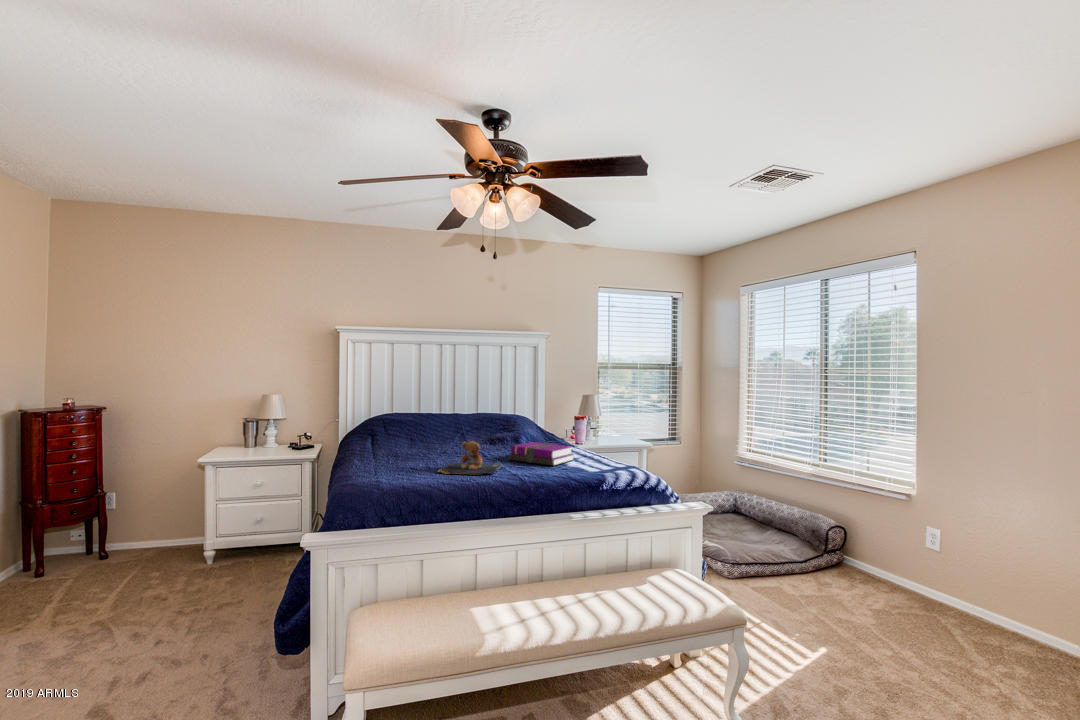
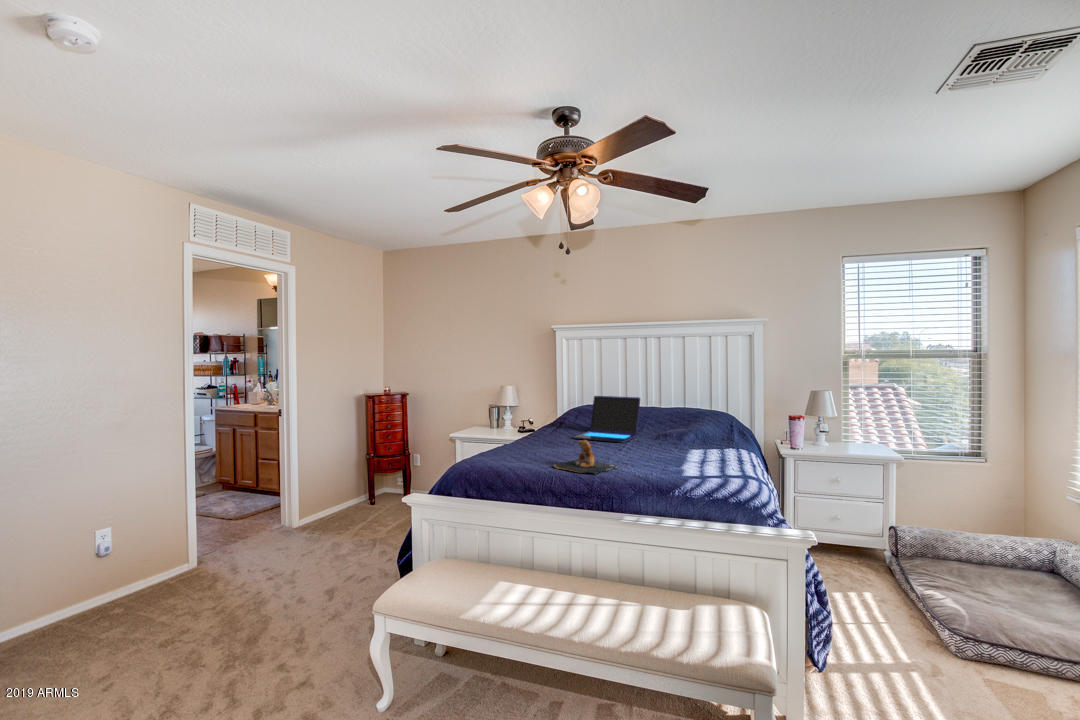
laptop: none [404,401,463,447] -> present [574,396,640,442]
notebook: present [509,442,573,466] -> none [640,445,708,473]

